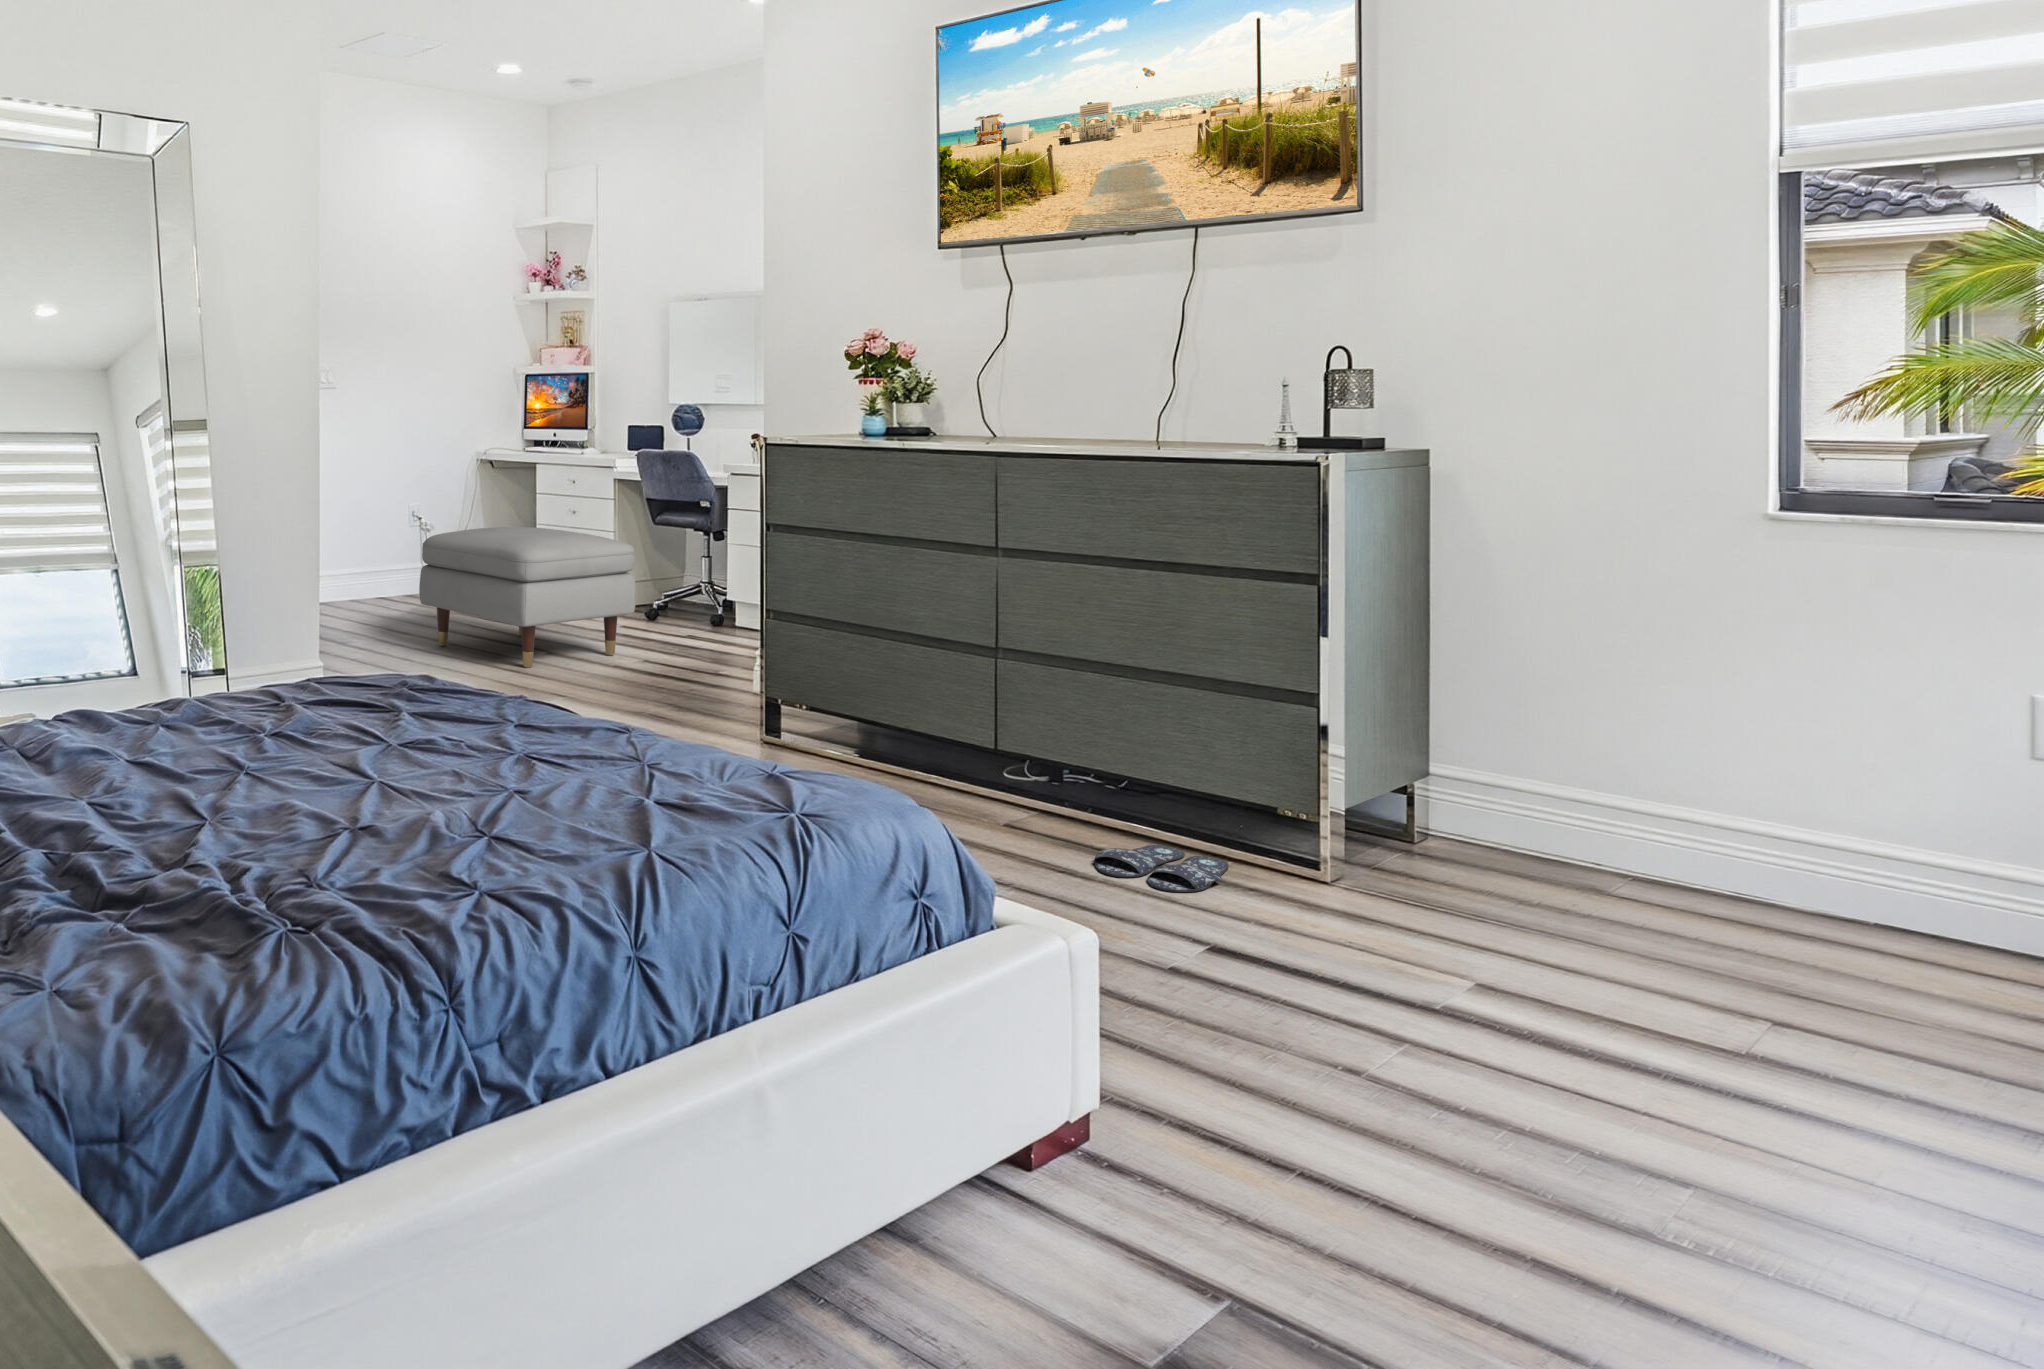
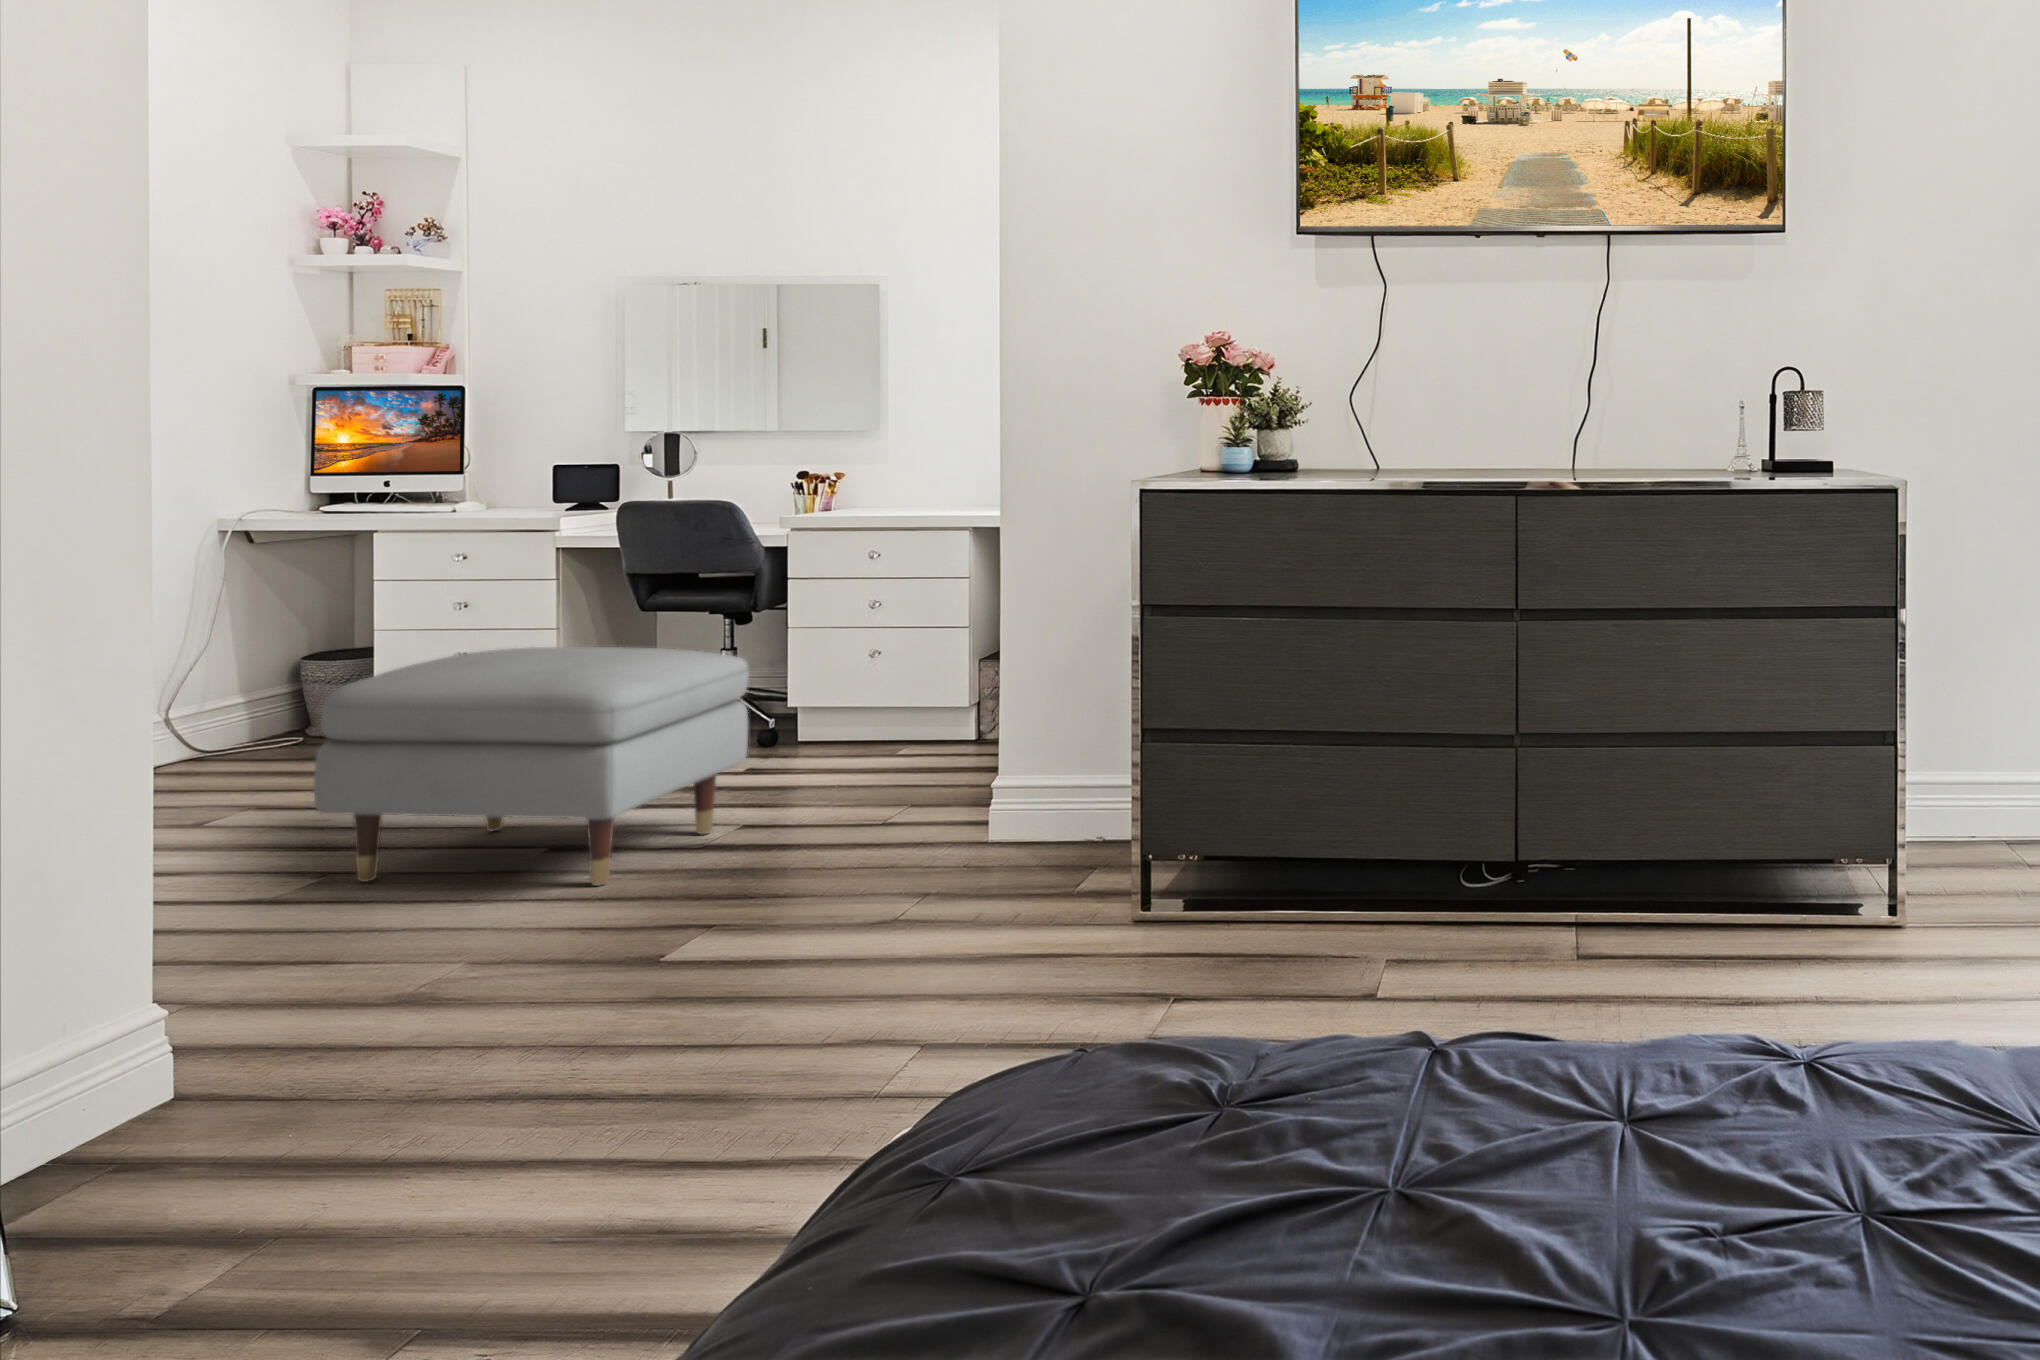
slippers: present [1094,845,1229,892] -> none [1710,925,1838,978]

